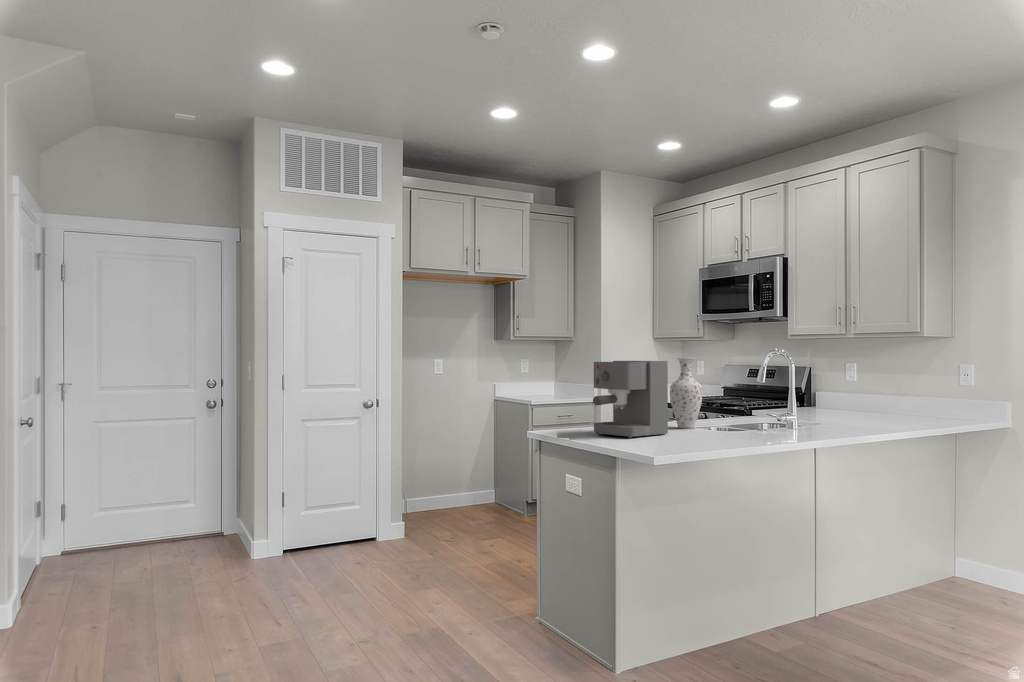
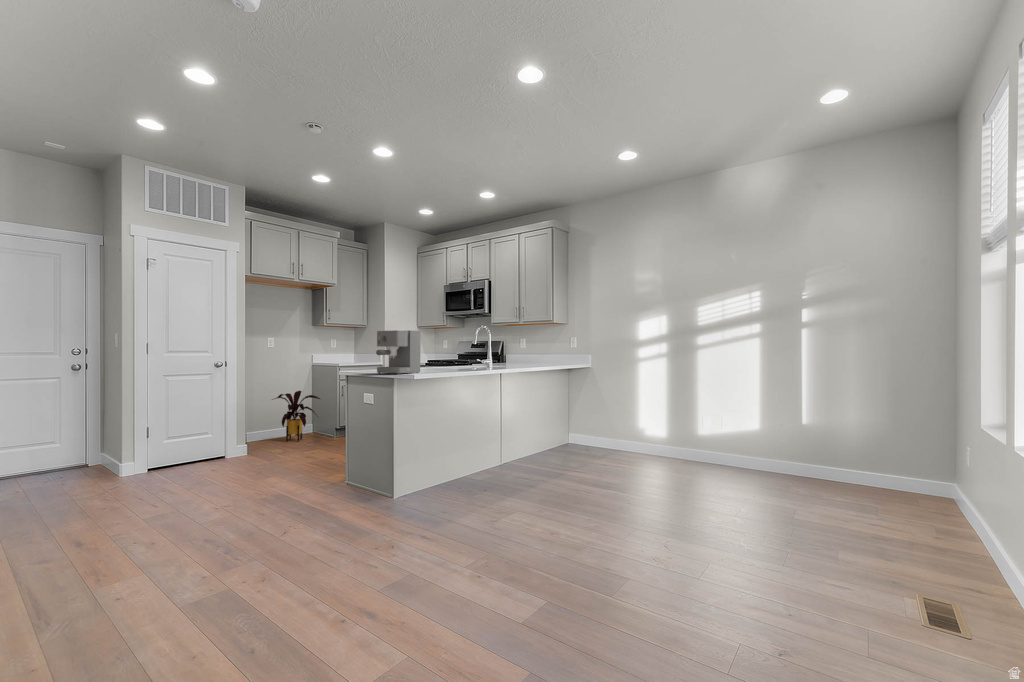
vase: present [670,358,703,429] -> none [422,331,441,371]
house plant: none [437,438,507,517] -> present [272,391,320,442]

